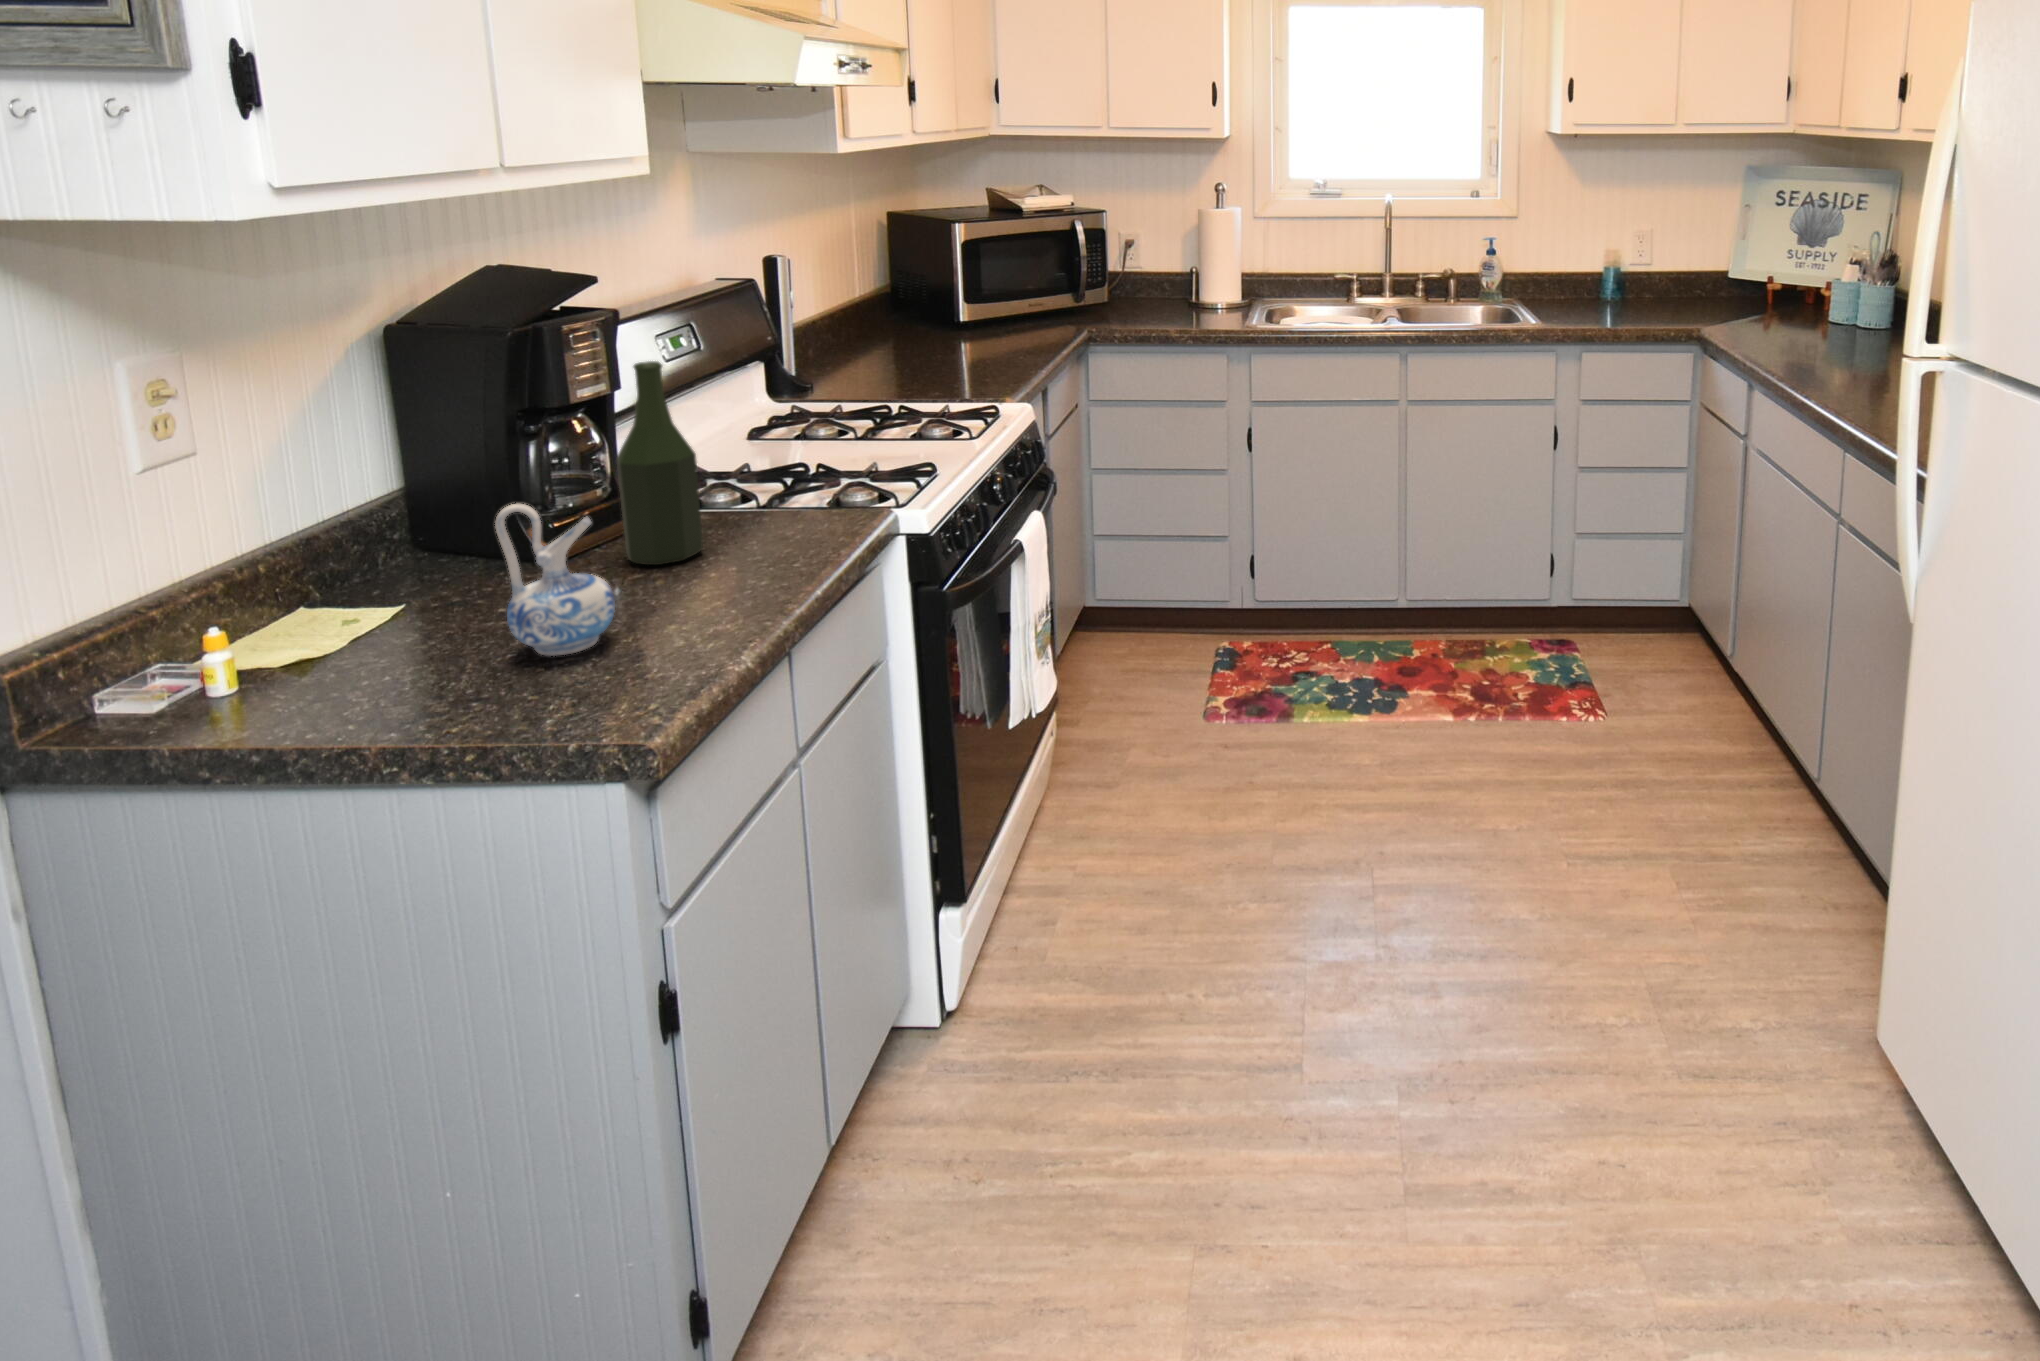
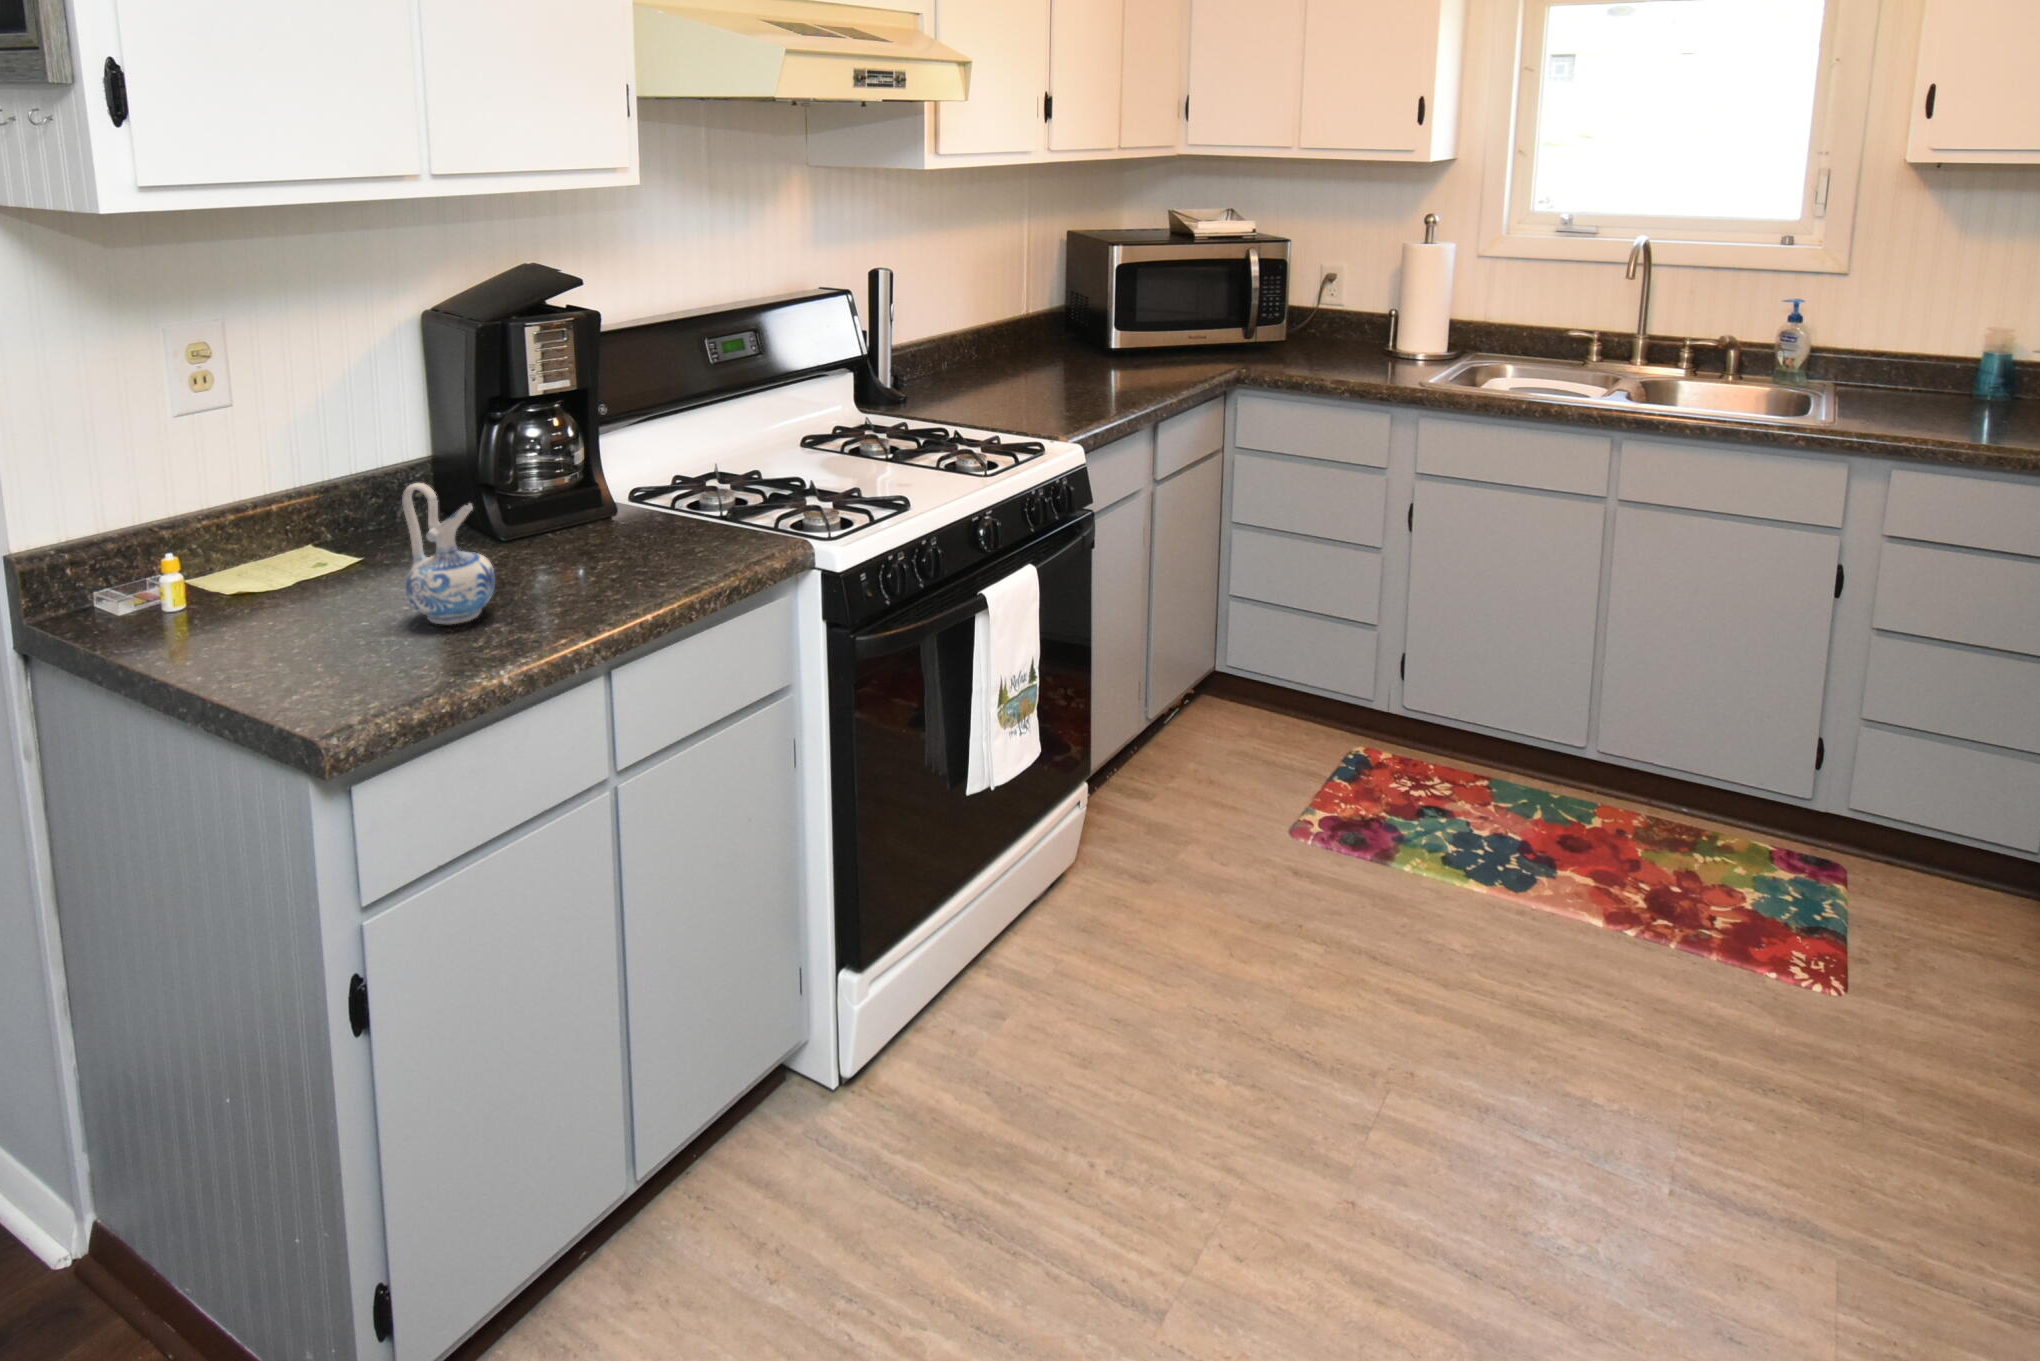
bottle: present [616,361,703,565] -> none [578,366,650,556]

